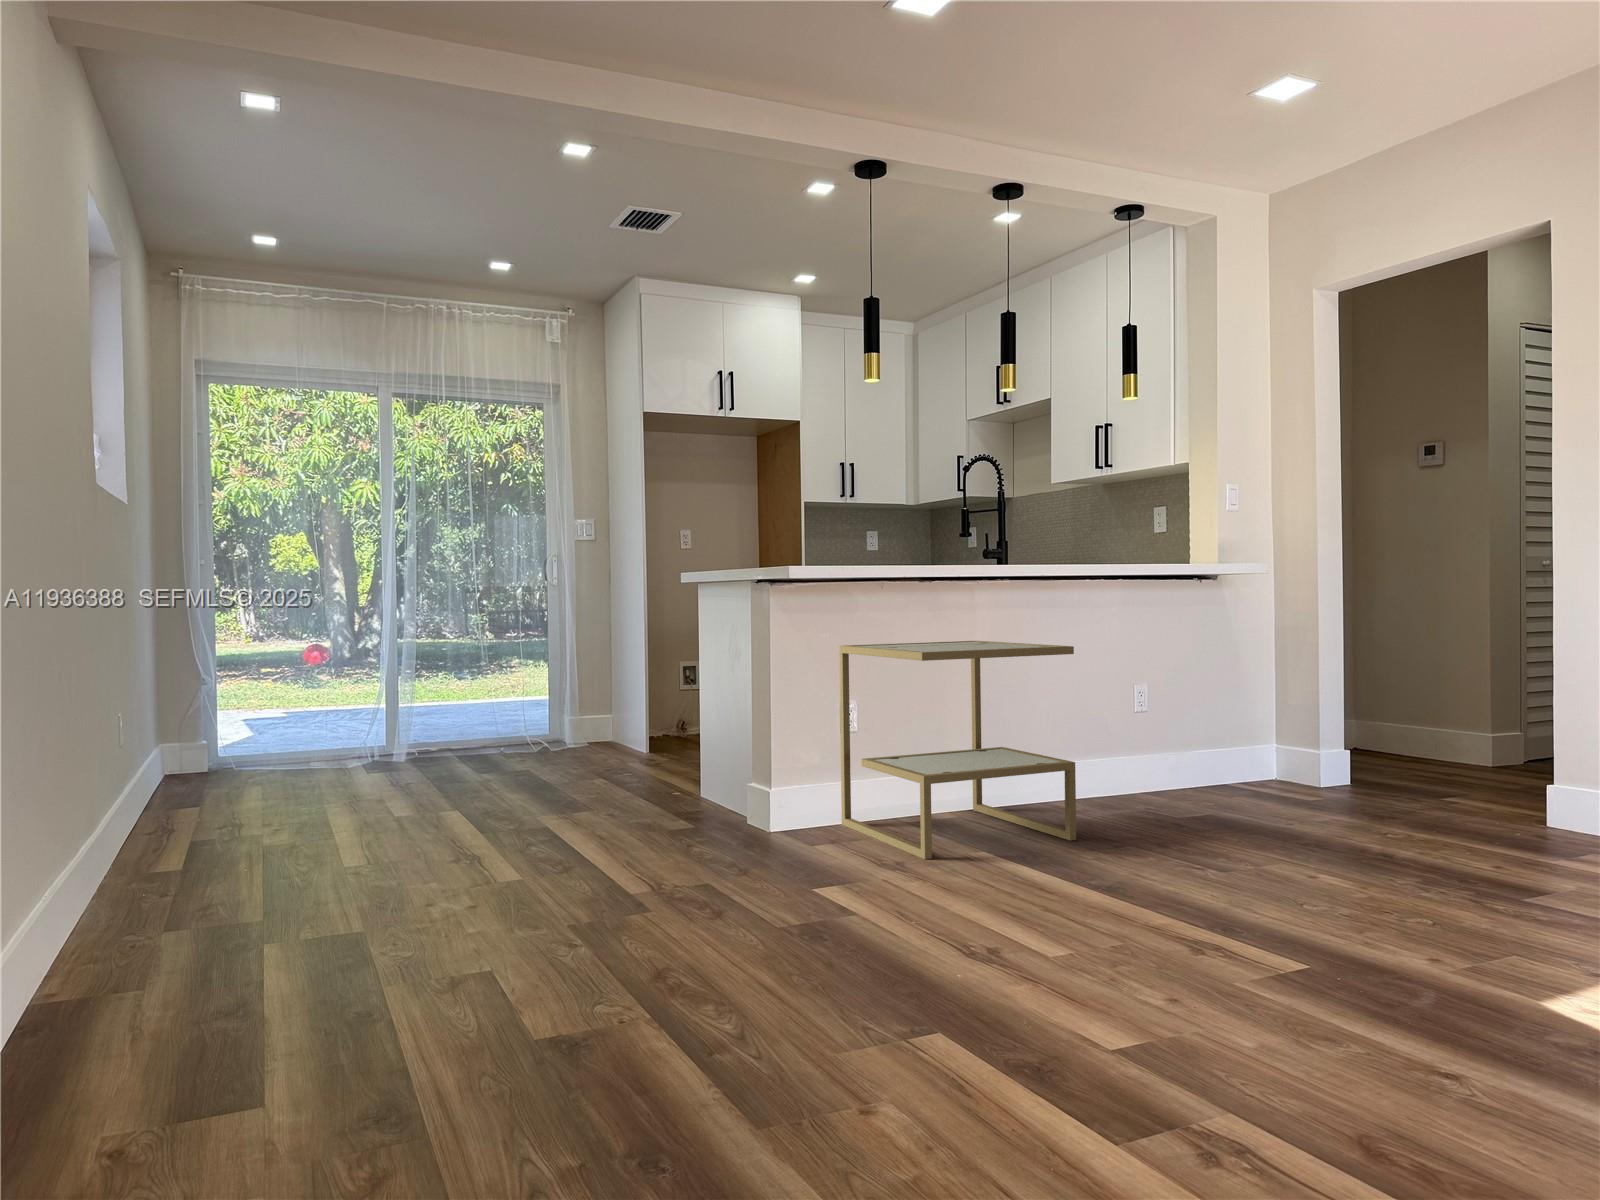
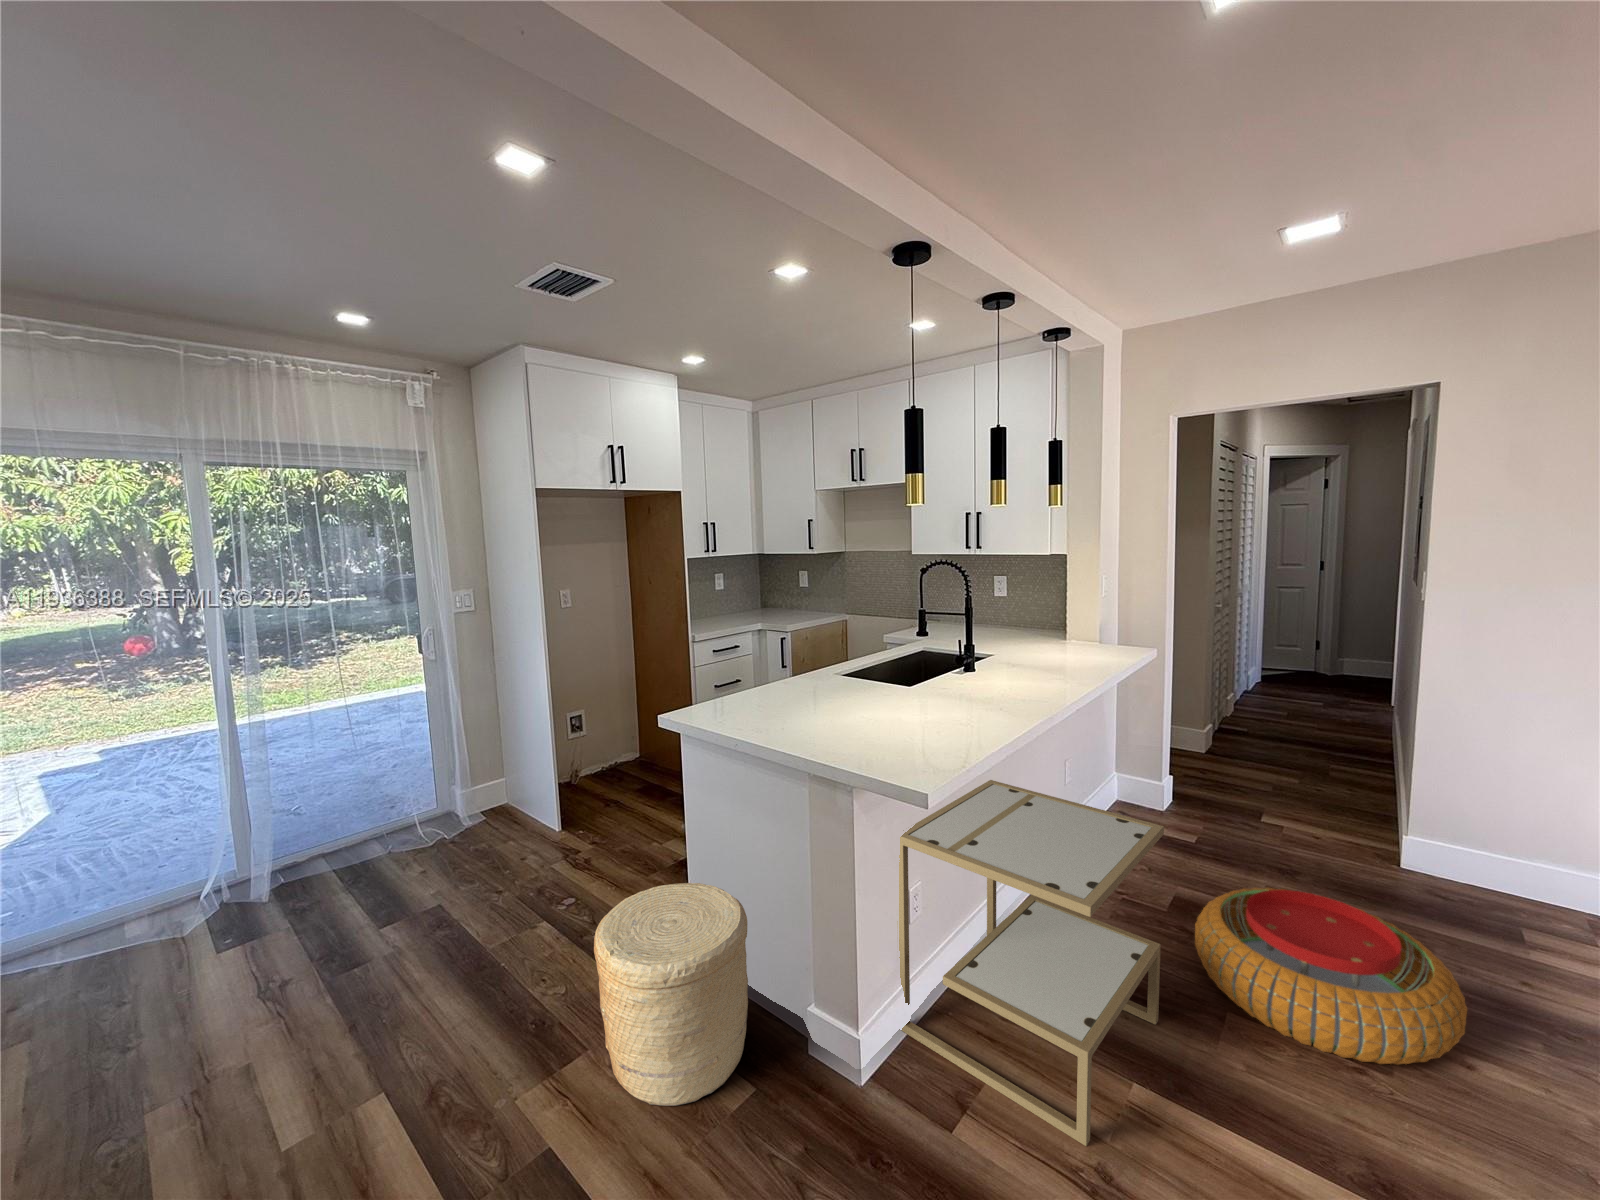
woven basket: none [601,697,722,828] -> present [594,883,748,1106]
pouf: none [1150,759,1385,867] -> present [1195,888,1467,1064]

